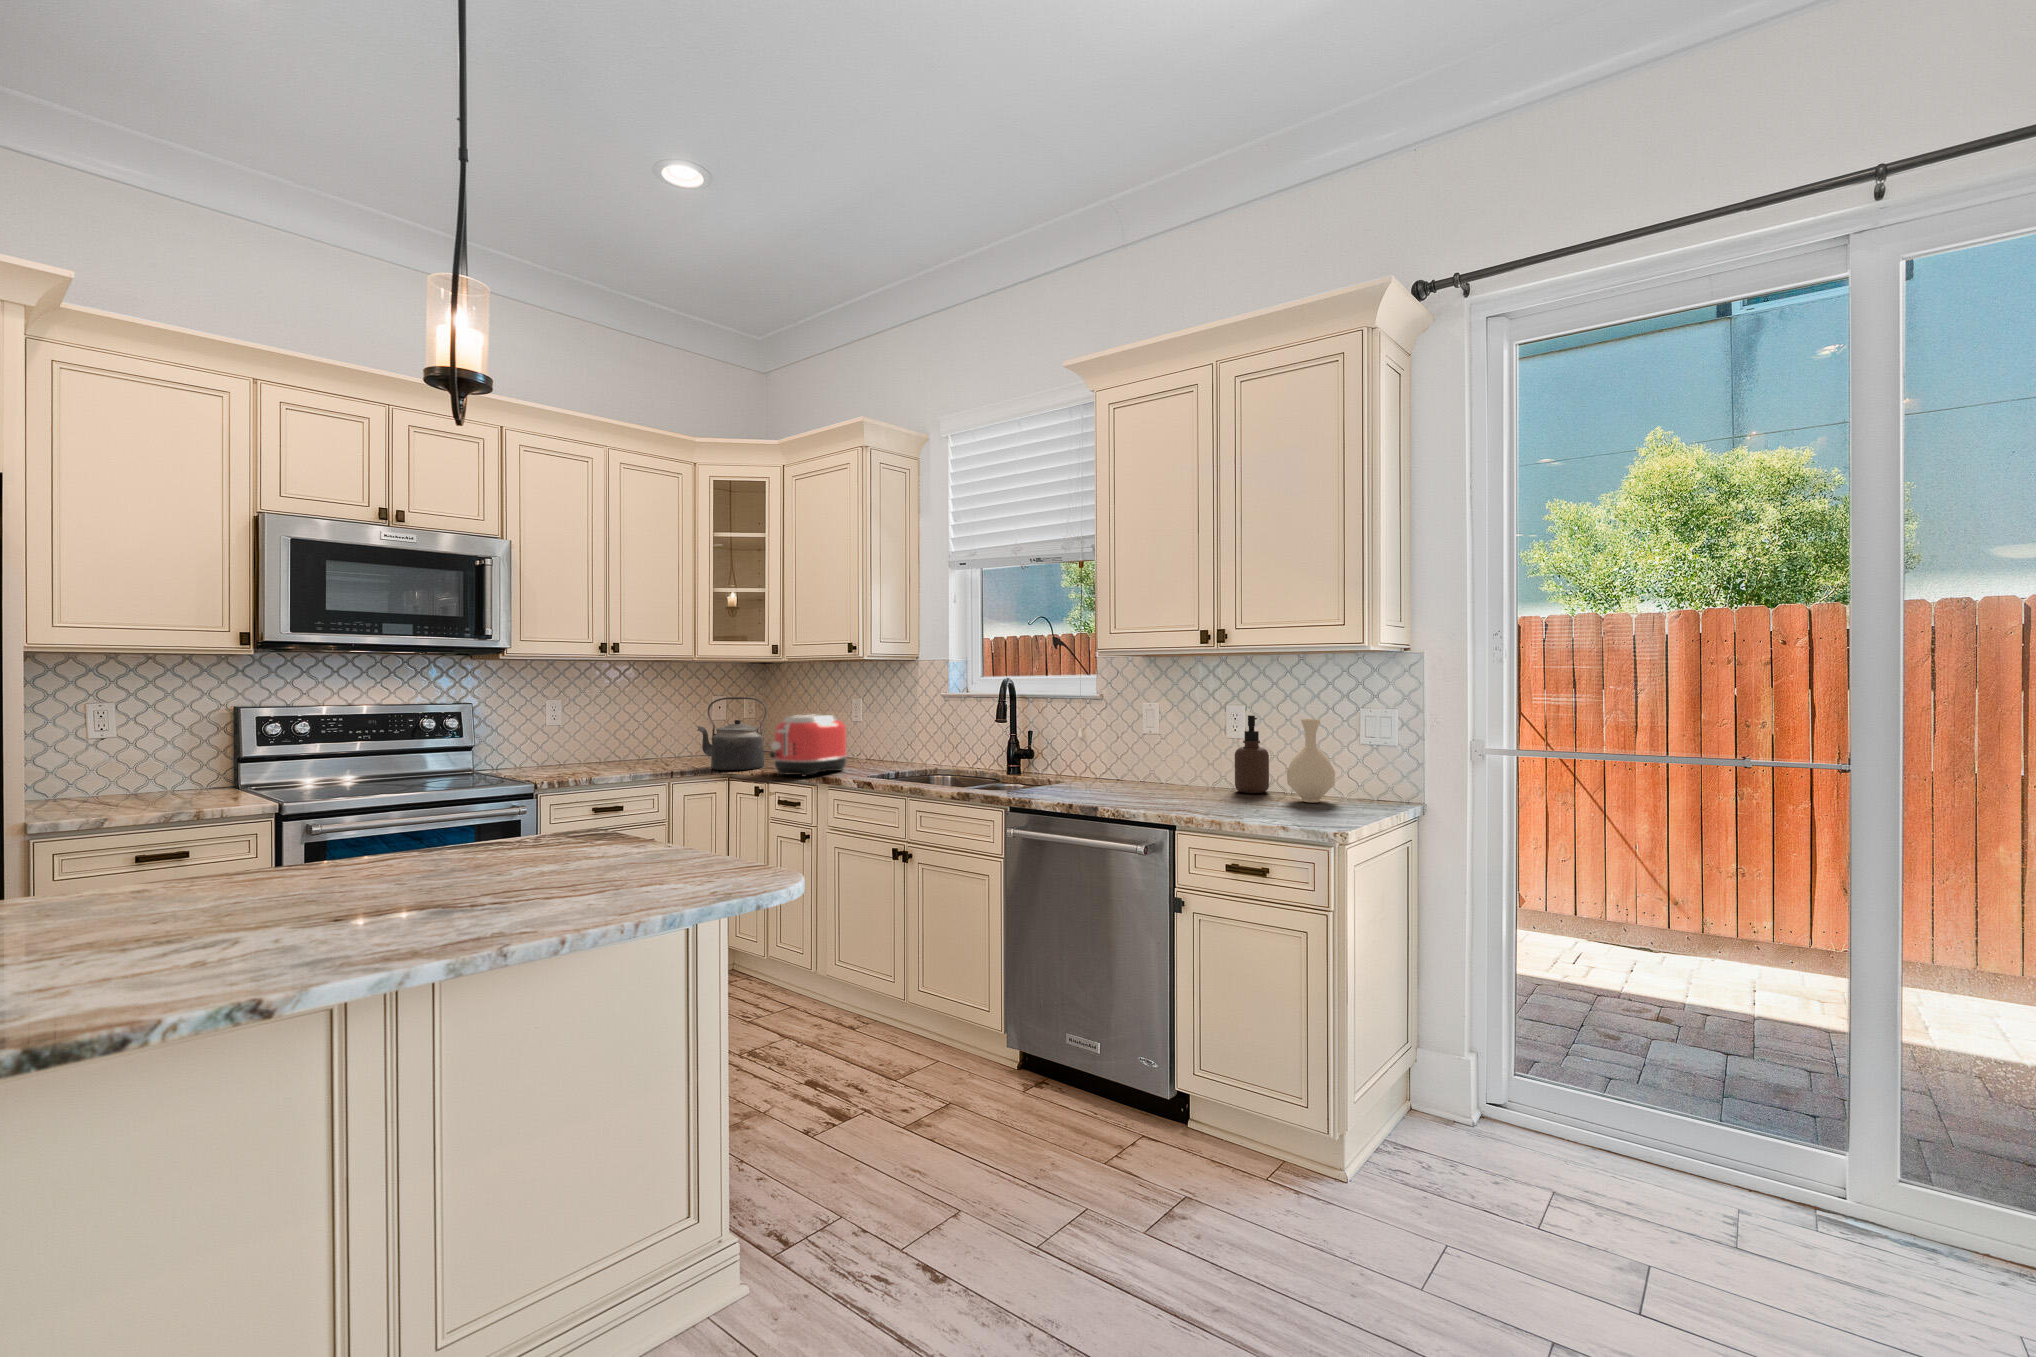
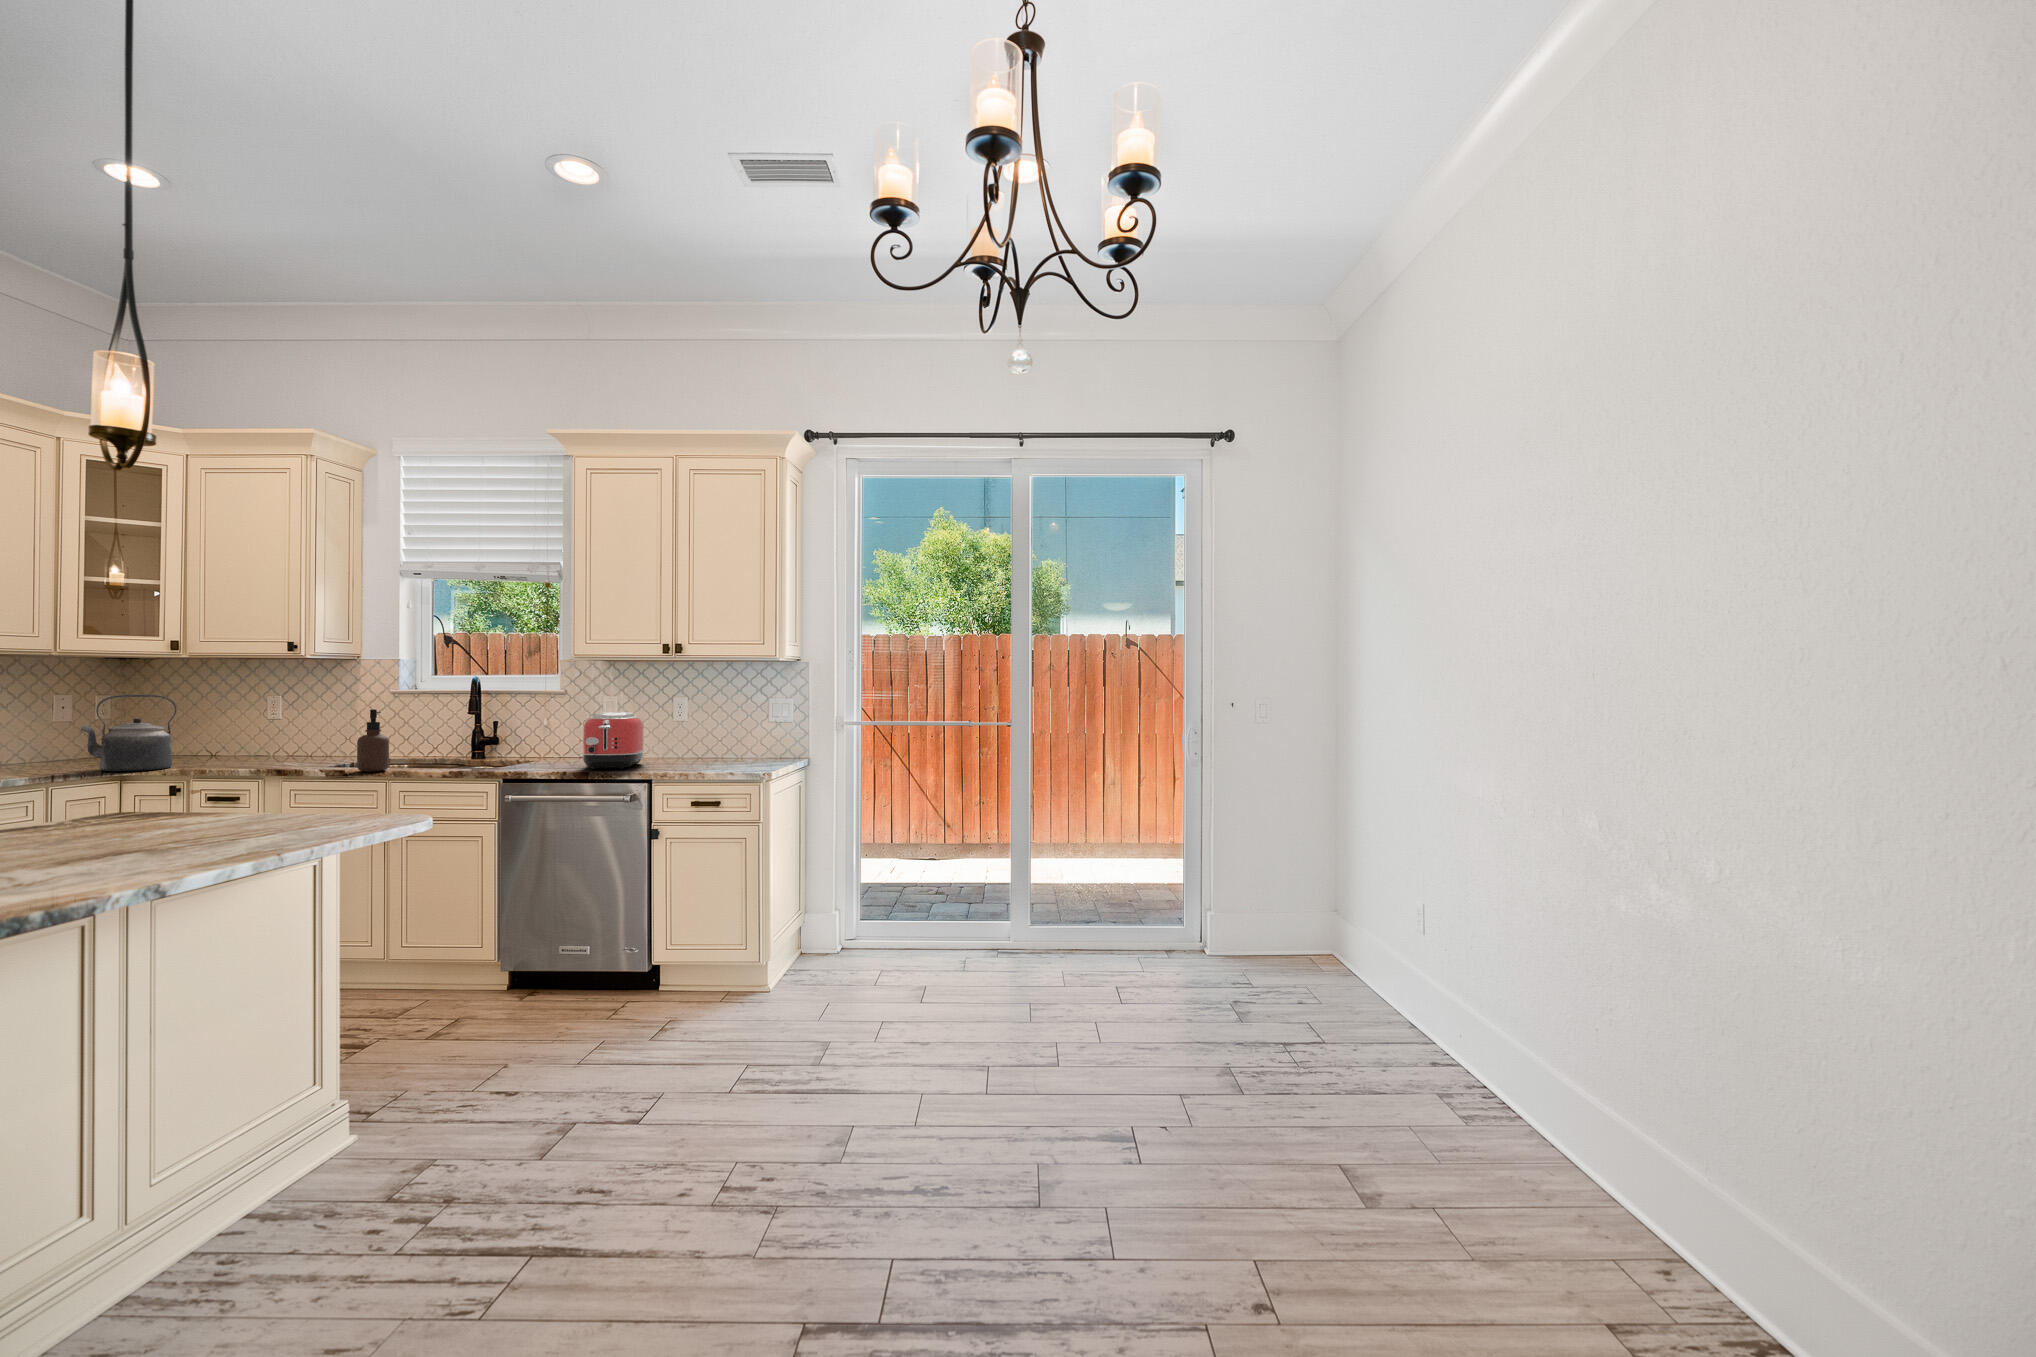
toaster: present [770,714,847,777] -> present [582,712,644,769]
soap dispenser: present [1235,715,1269,793] -> present [357,709,389,772]
vase: present [1287,719,1335,802] -> none [723,706,755,762]

